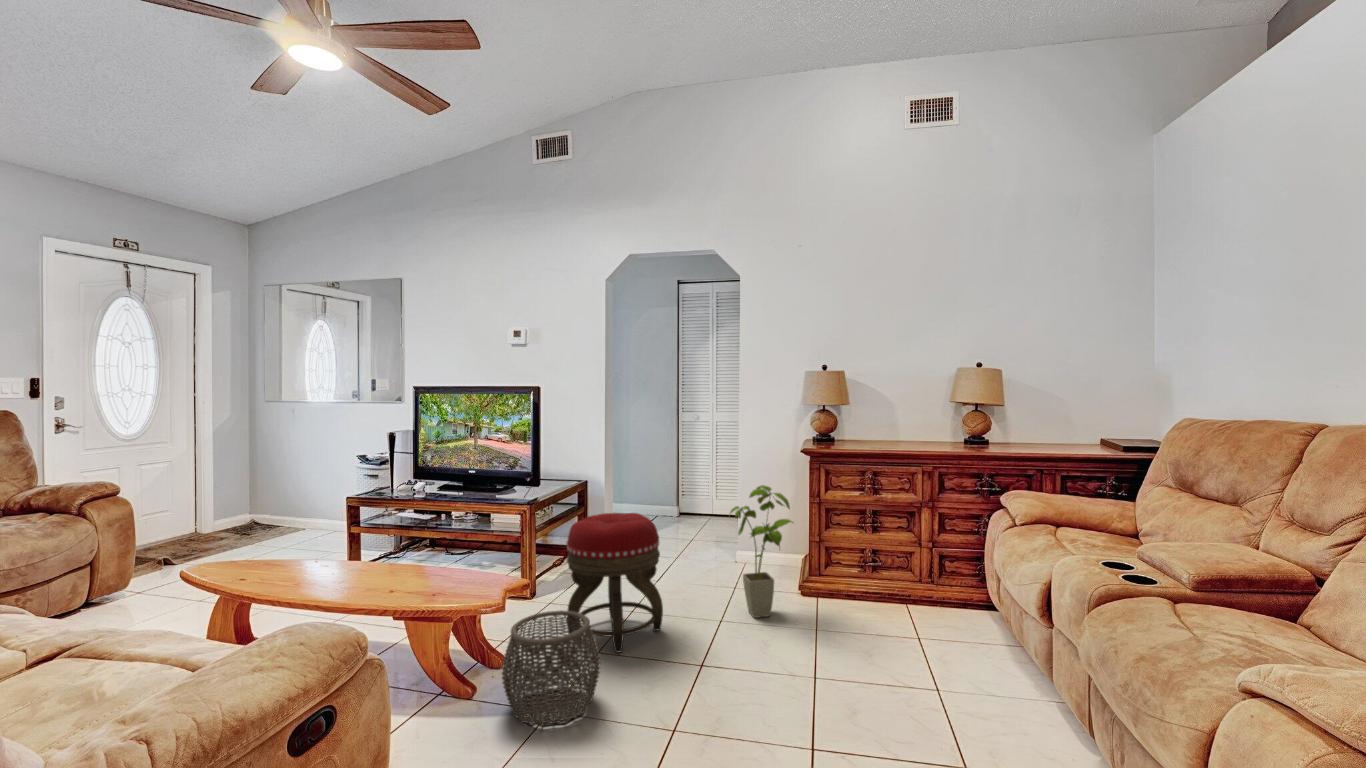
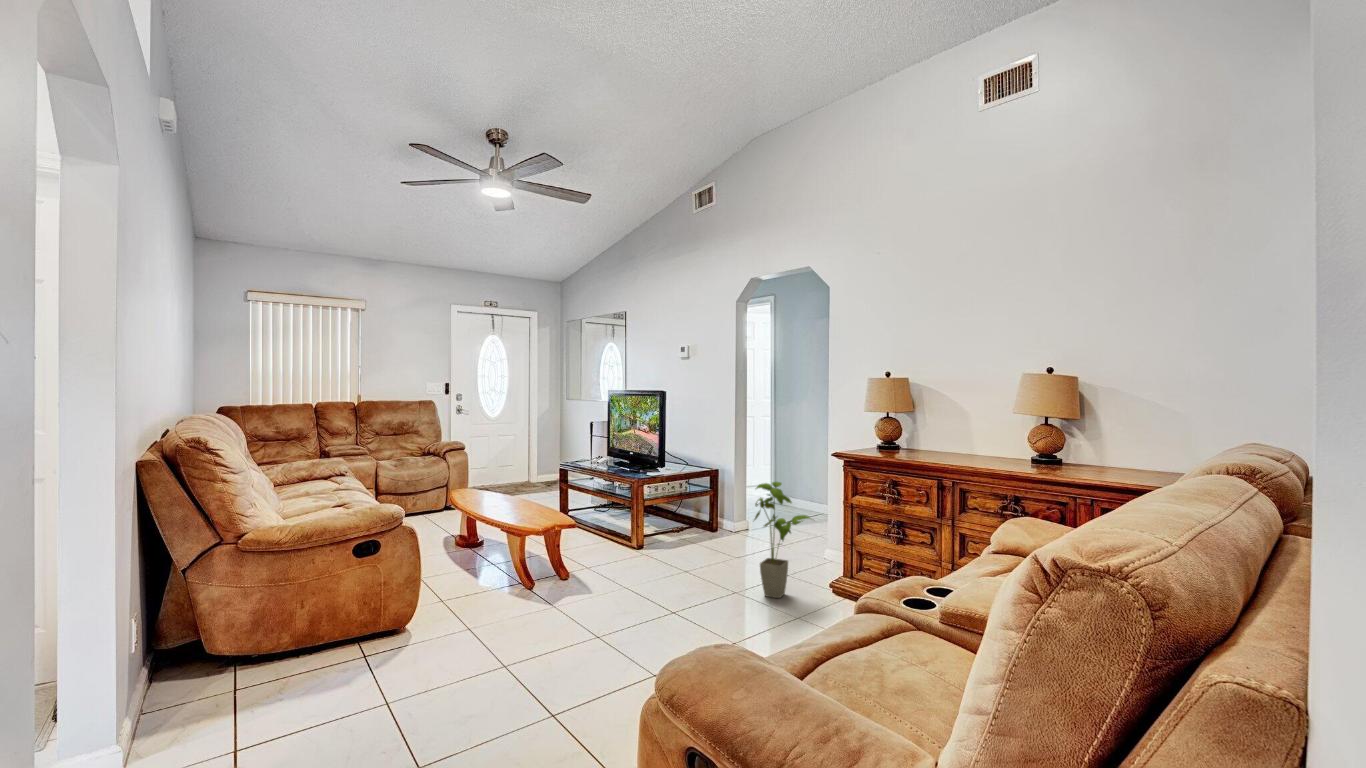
footstool: present [567,513,663,652] -> none [620,489,689,589]
woven basket: present [502,611,600,726] -> none [525,543,590,612]

